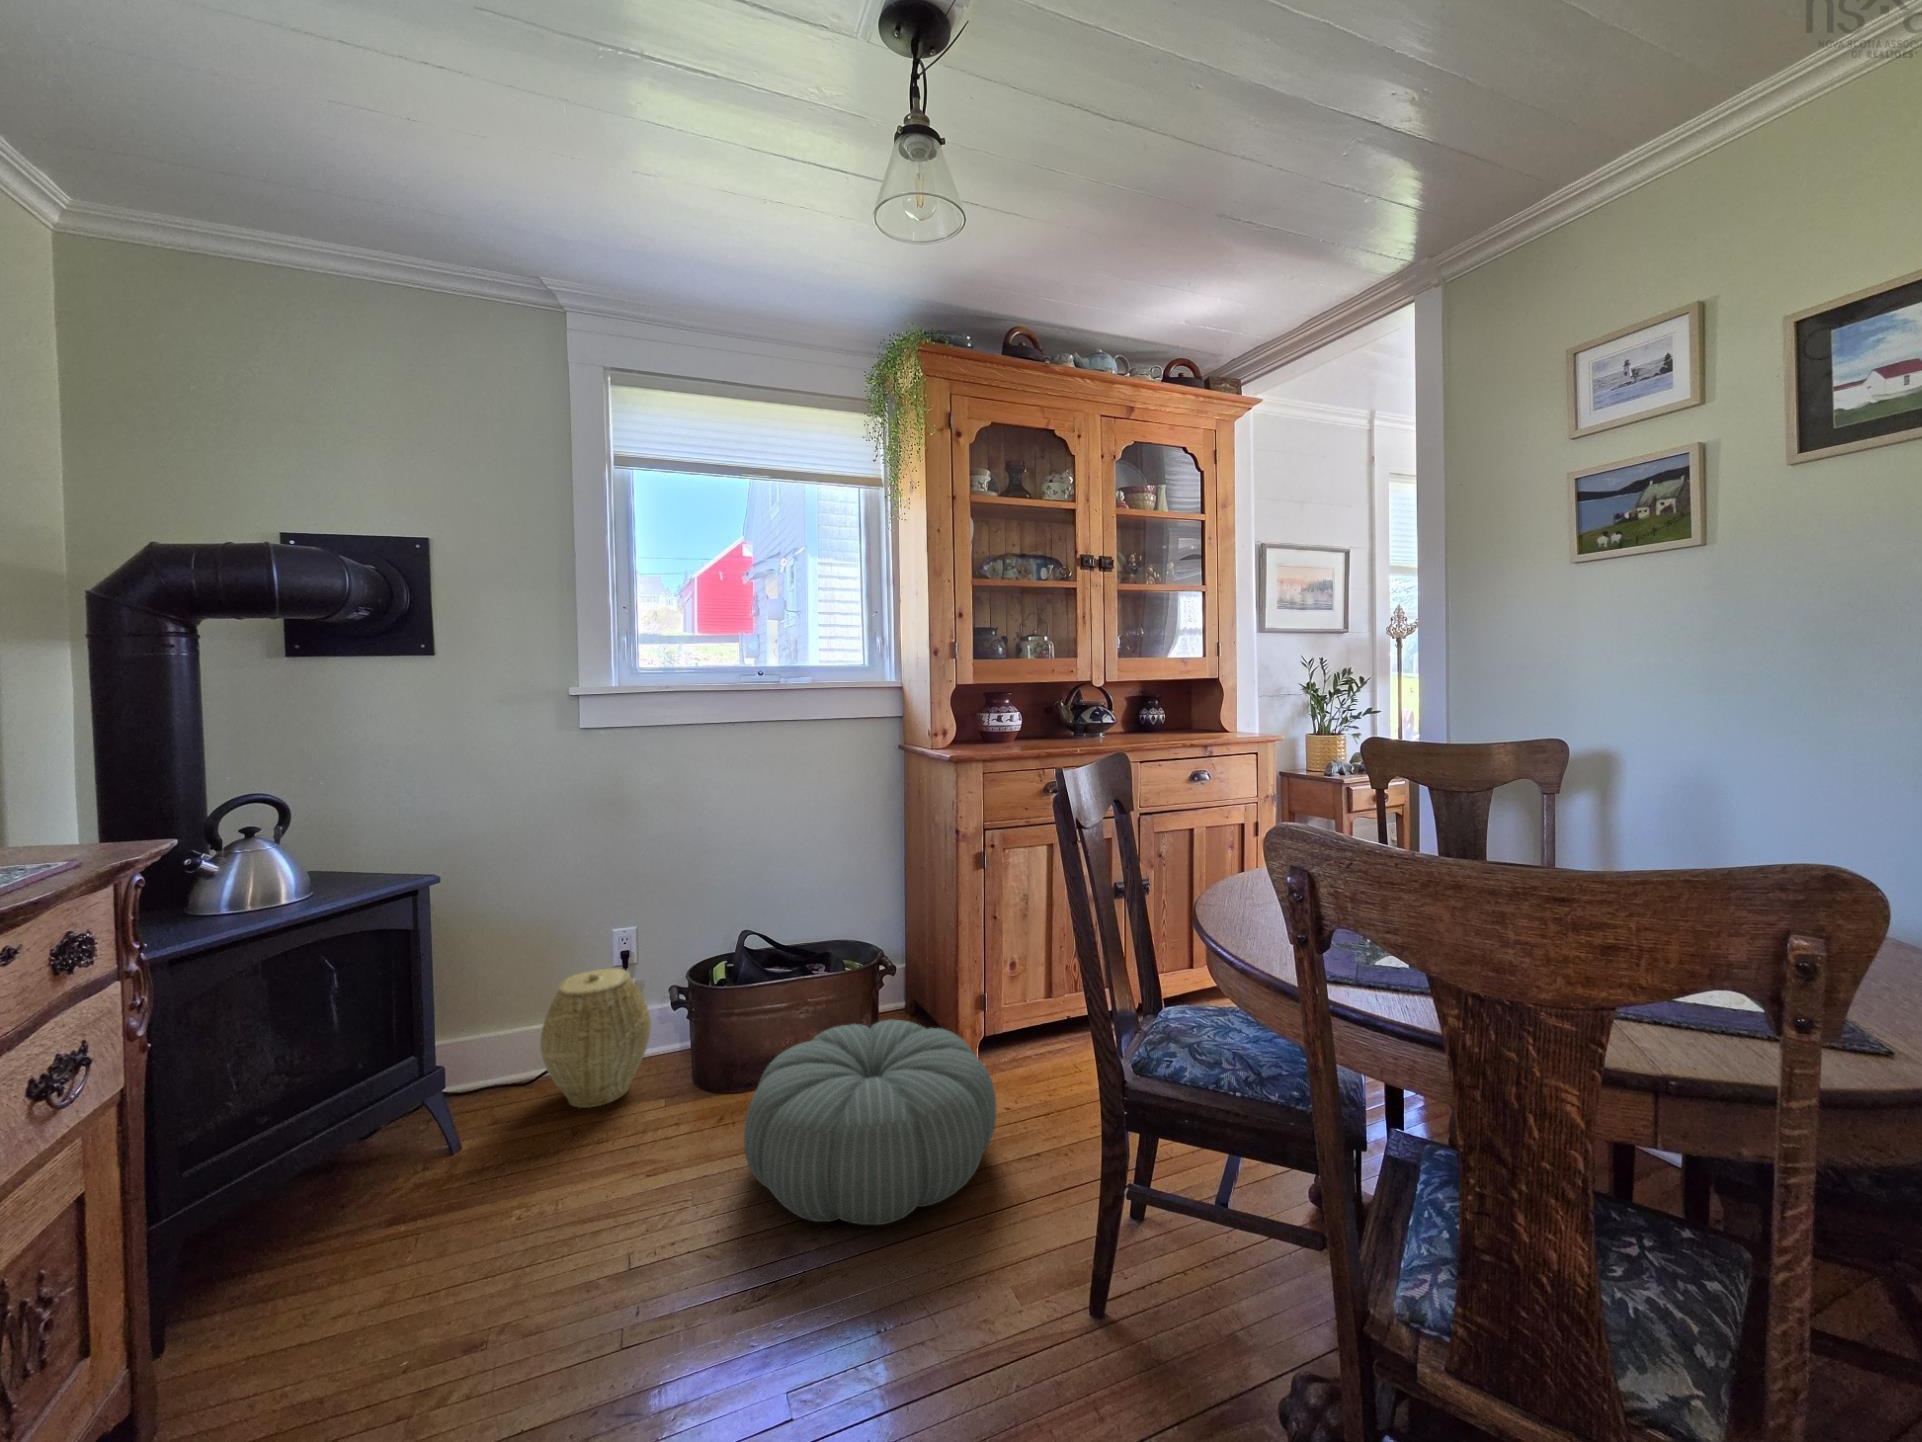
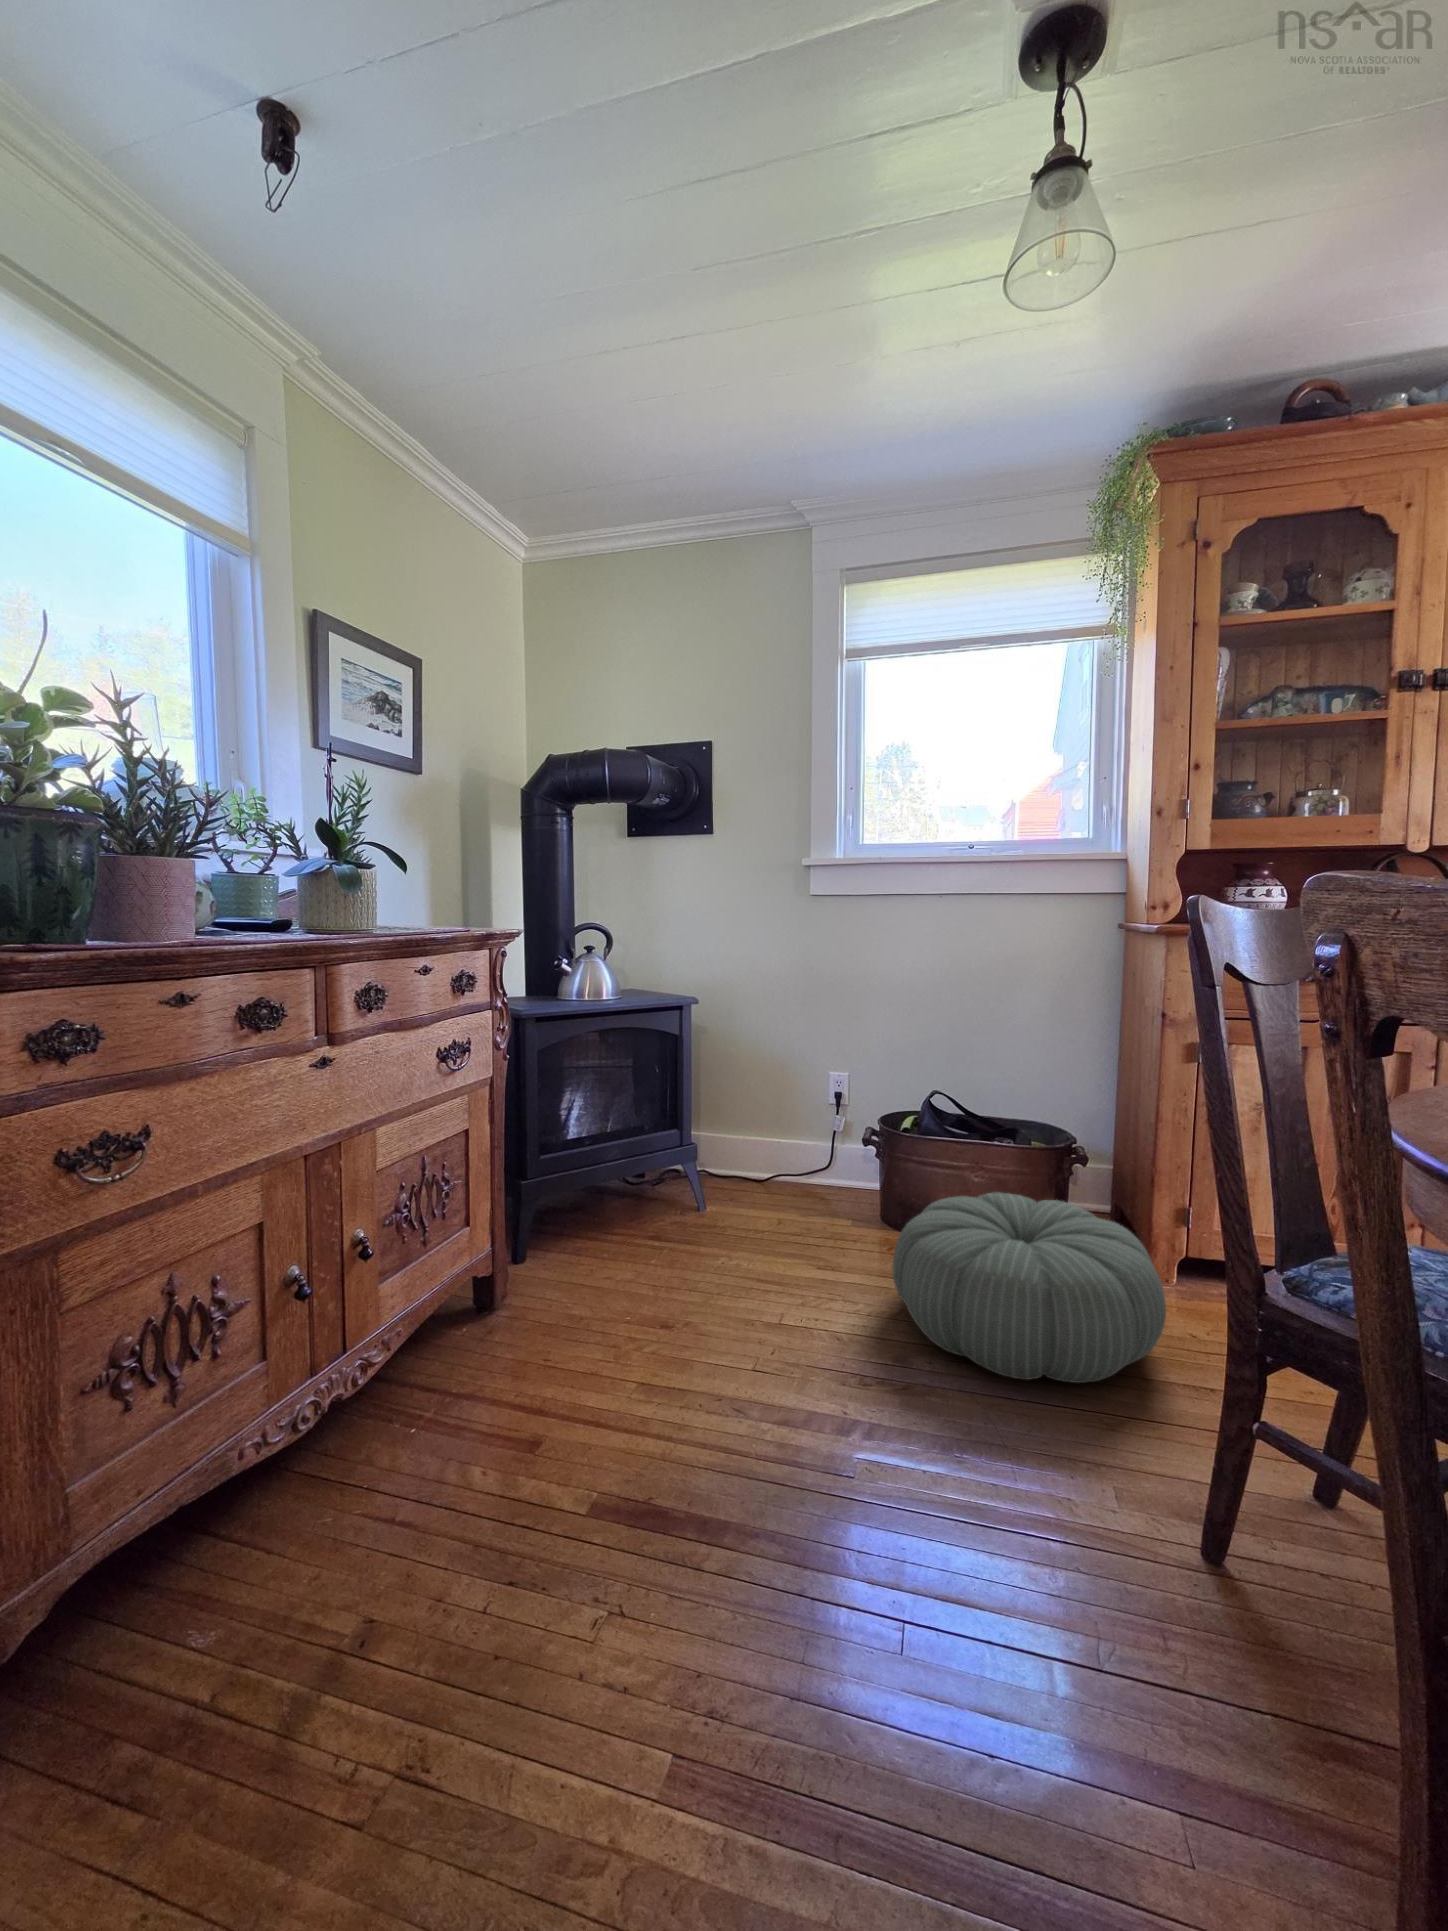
woven basket: present [540,968,651,1108] -> none [764,1100,848,1211]

